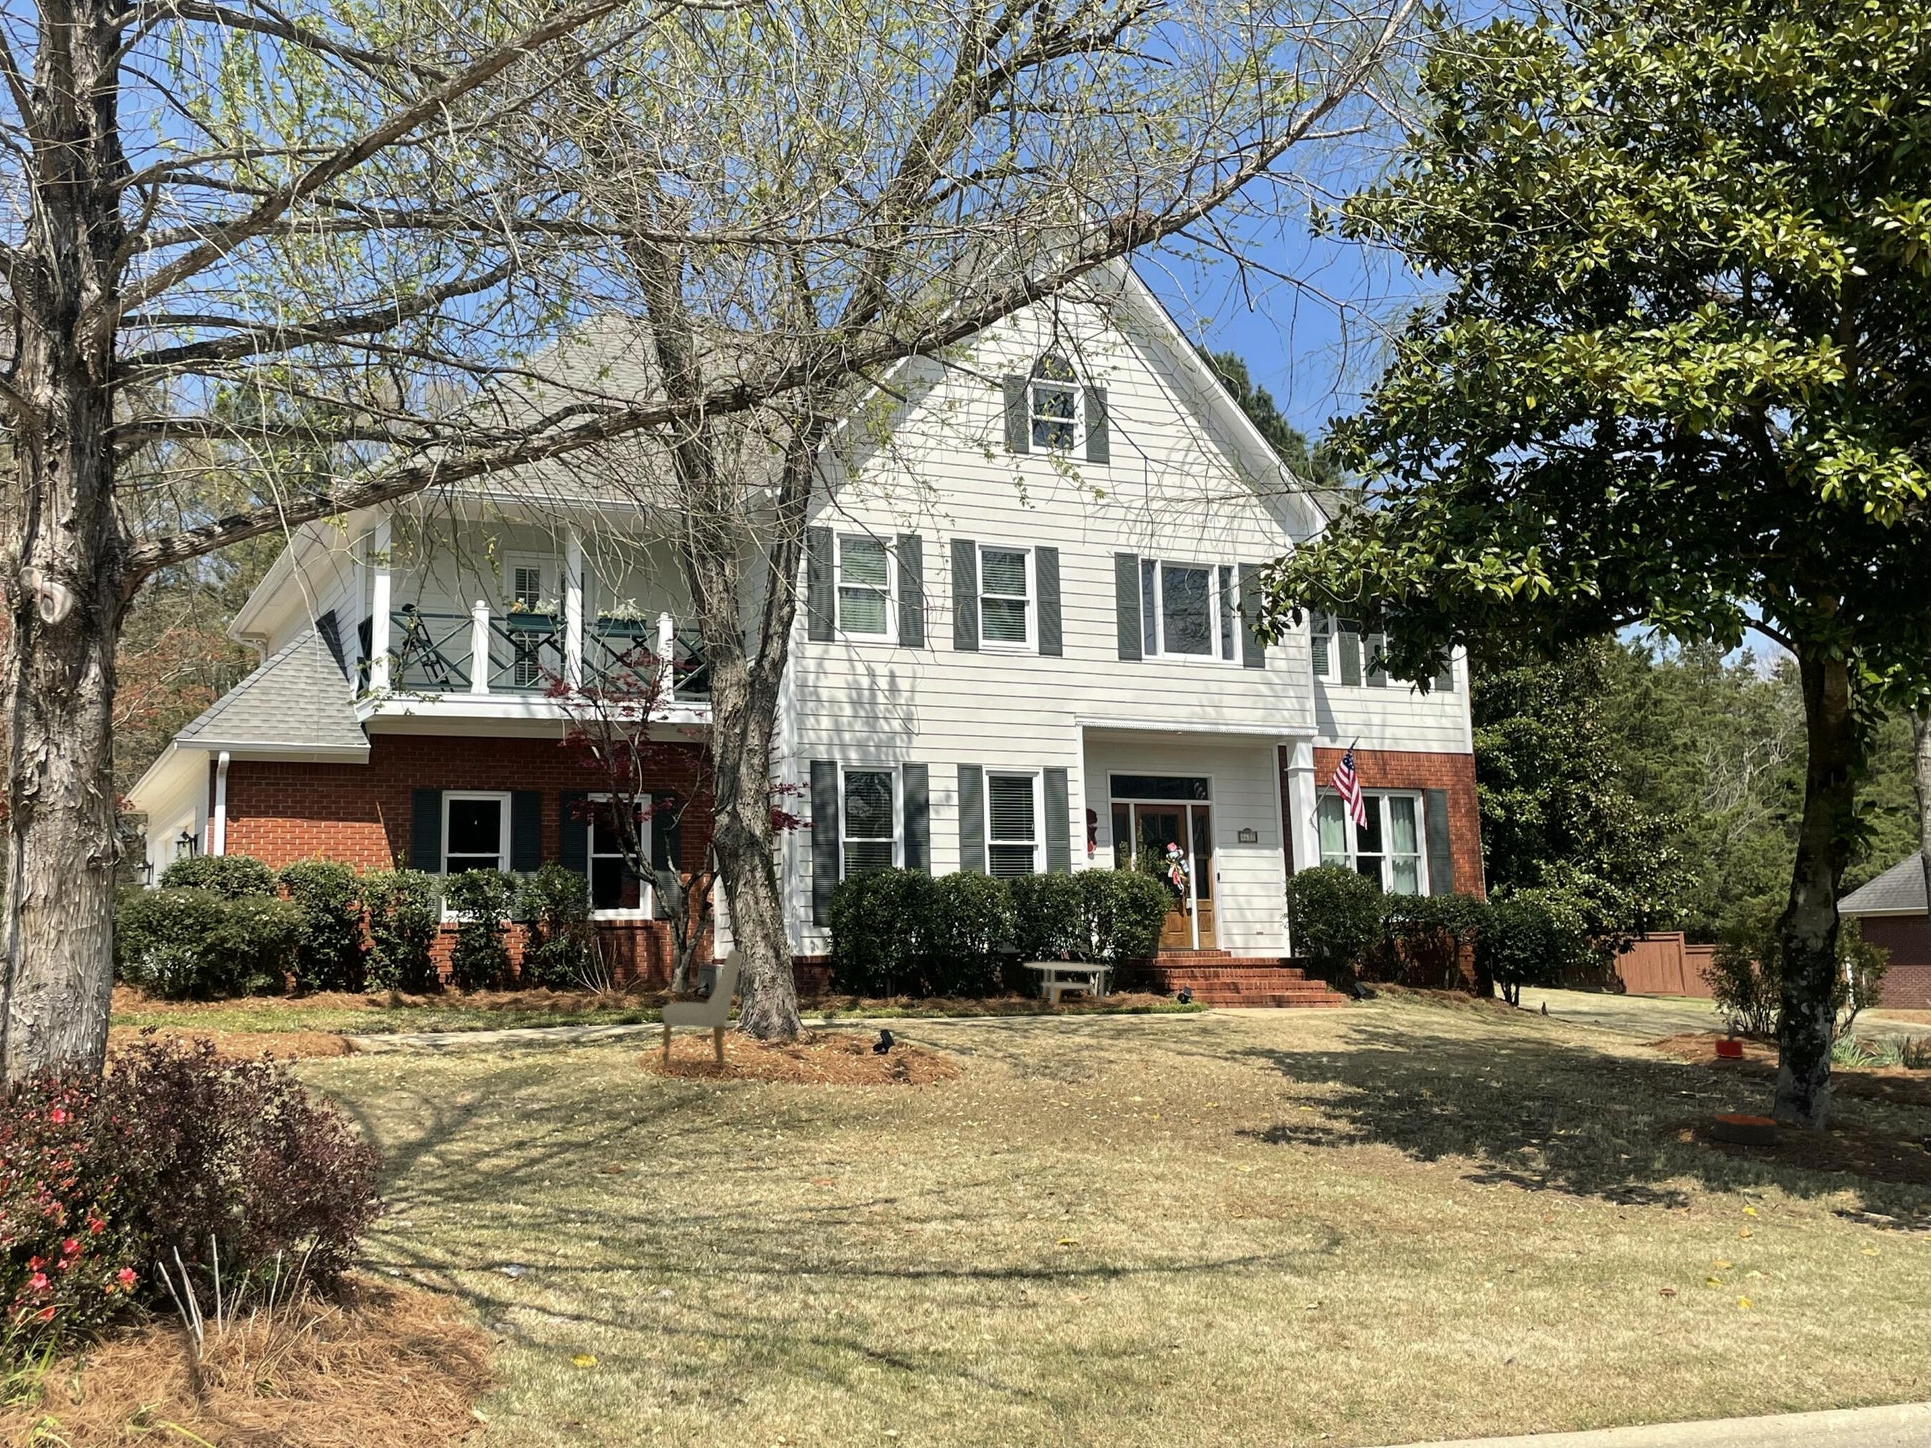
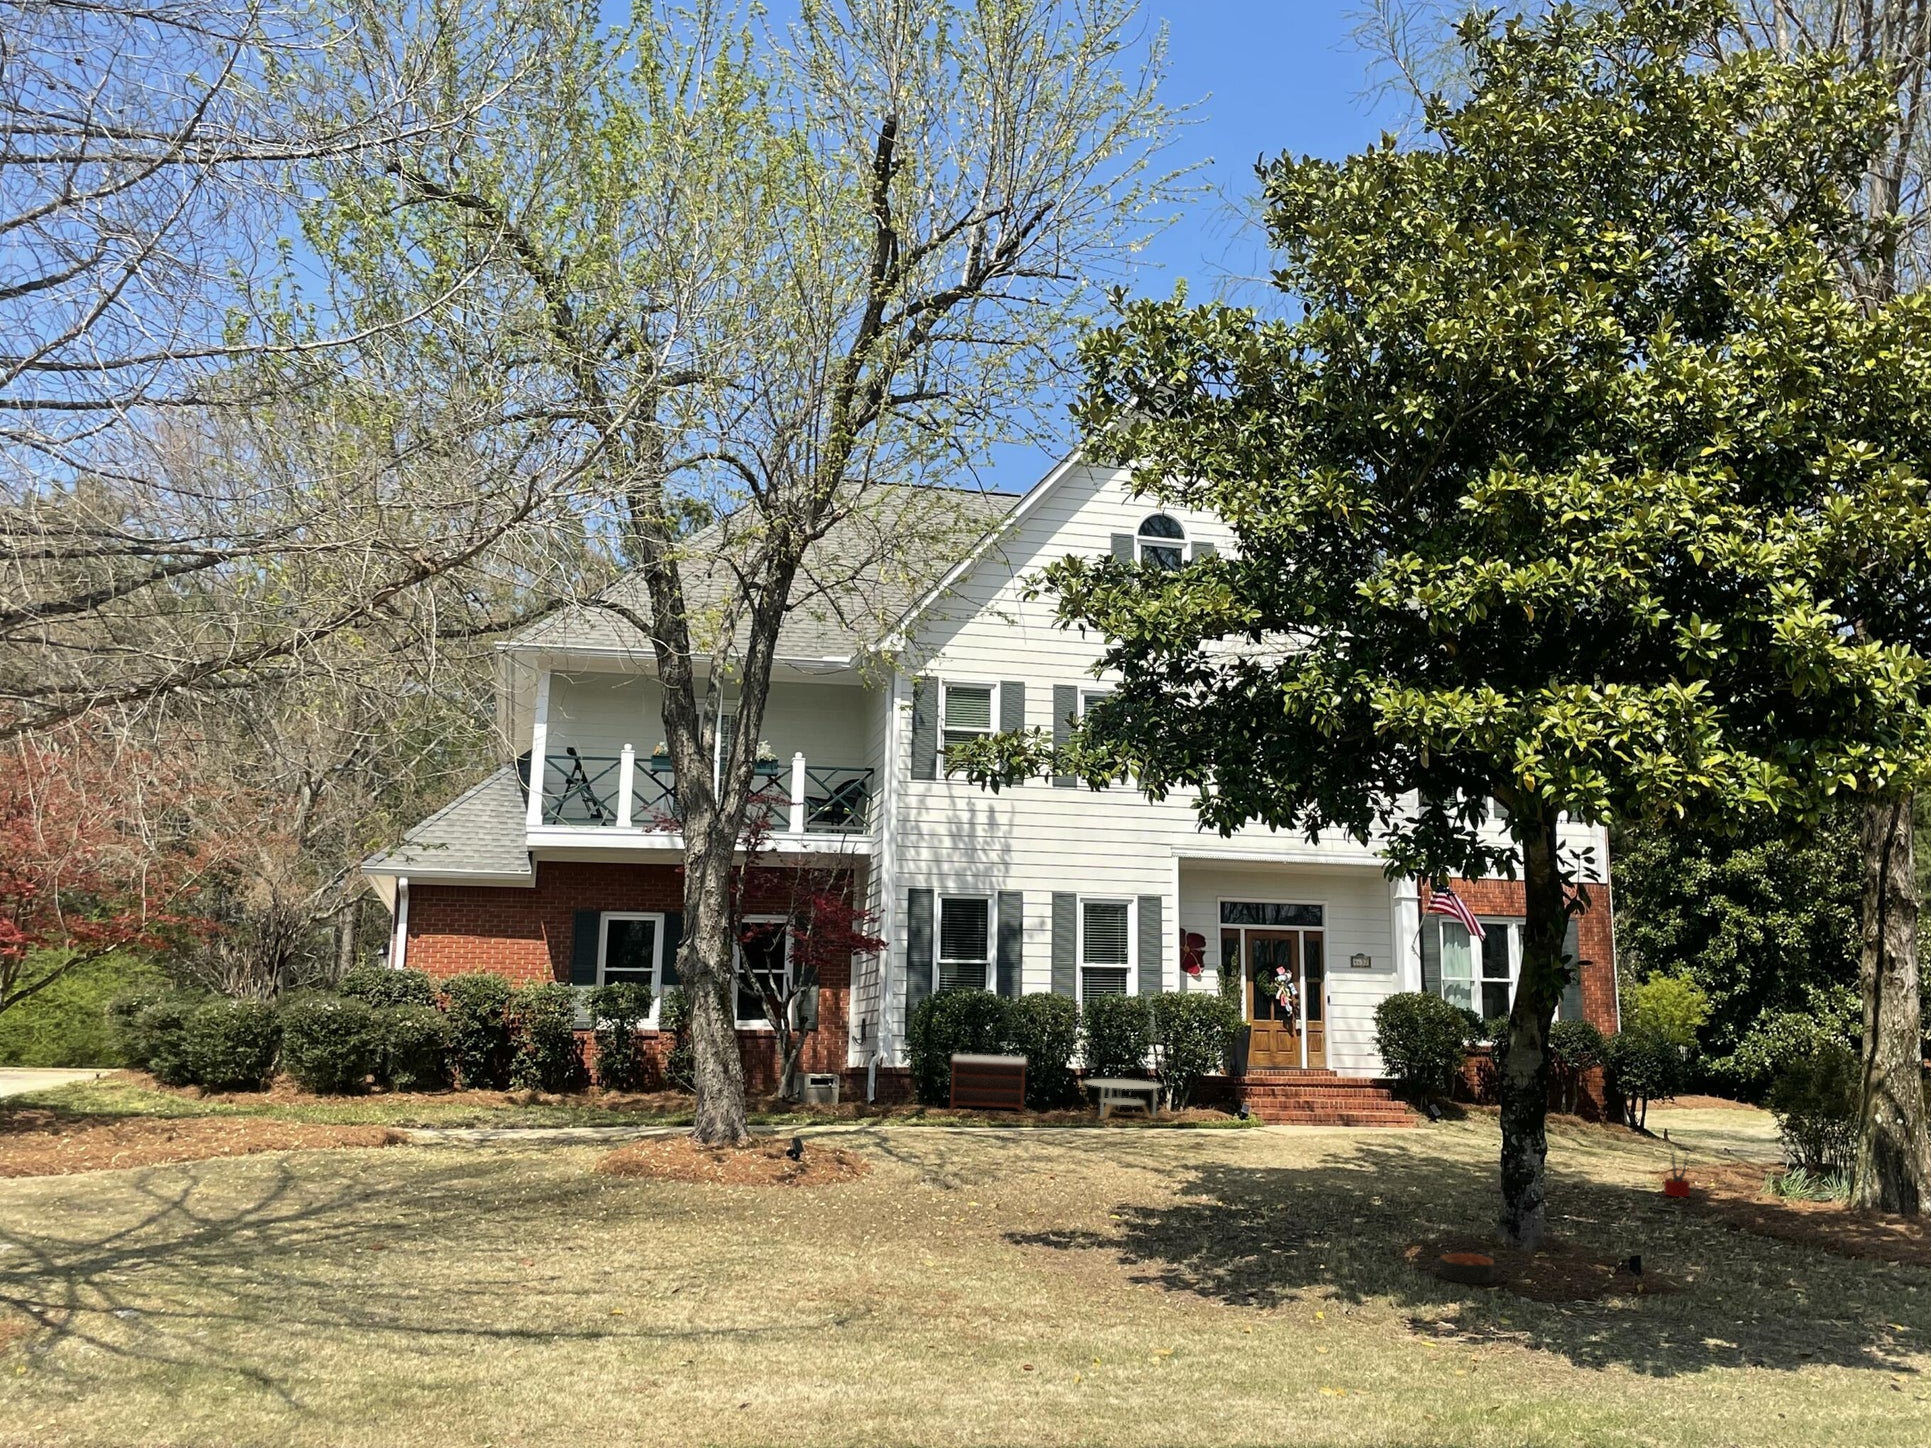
bench: none [876,939,967,1000] -> present [950,1054,1028,1111]
chair: present [662,950,742,1068] -> none [605,1068,684,1171]

